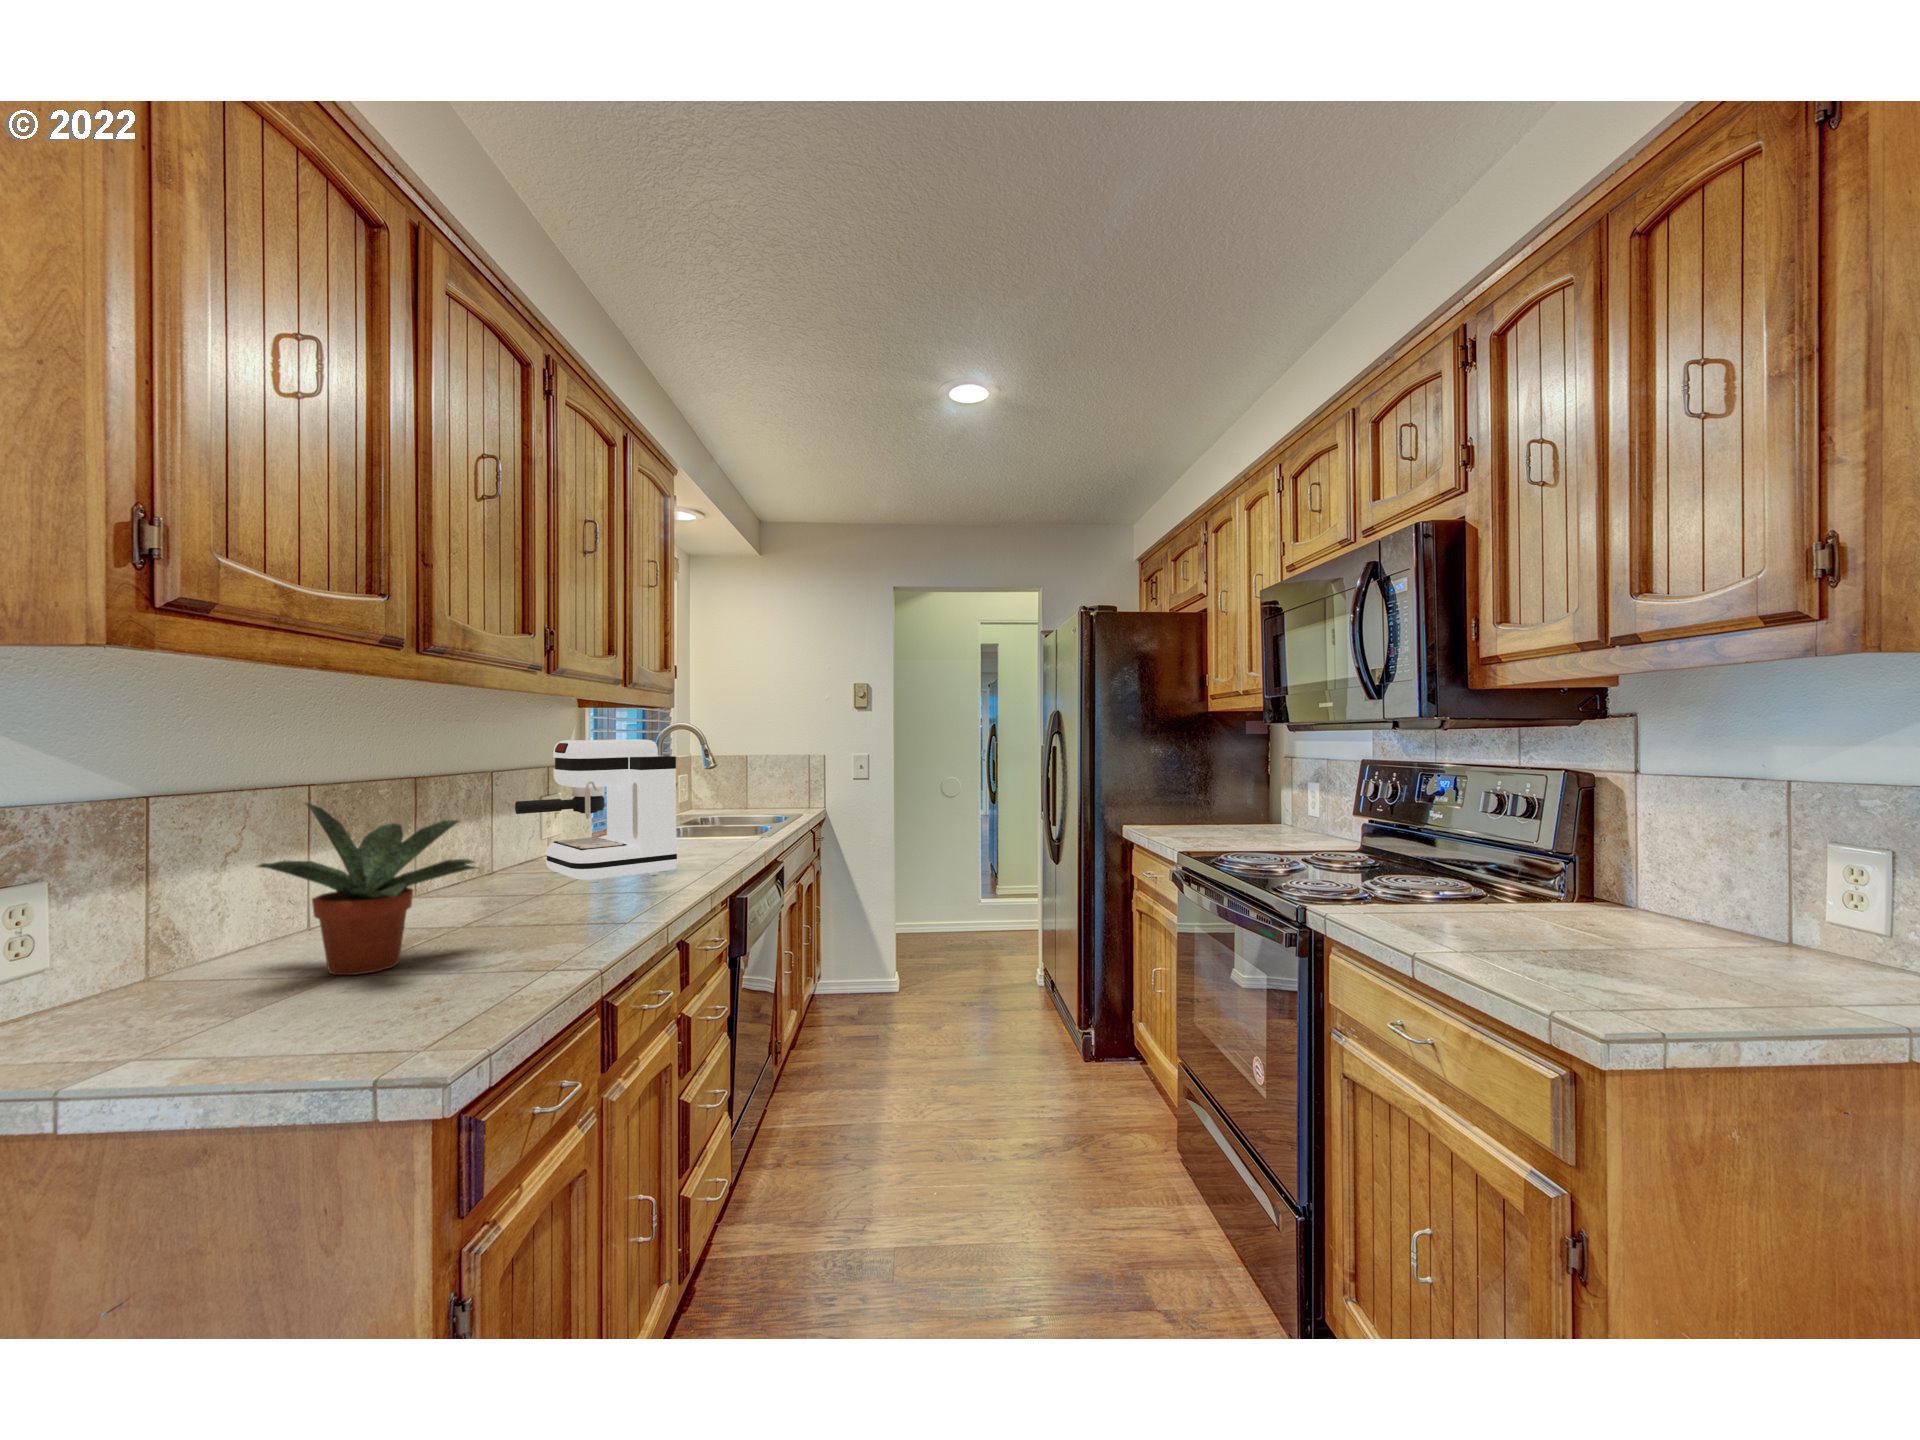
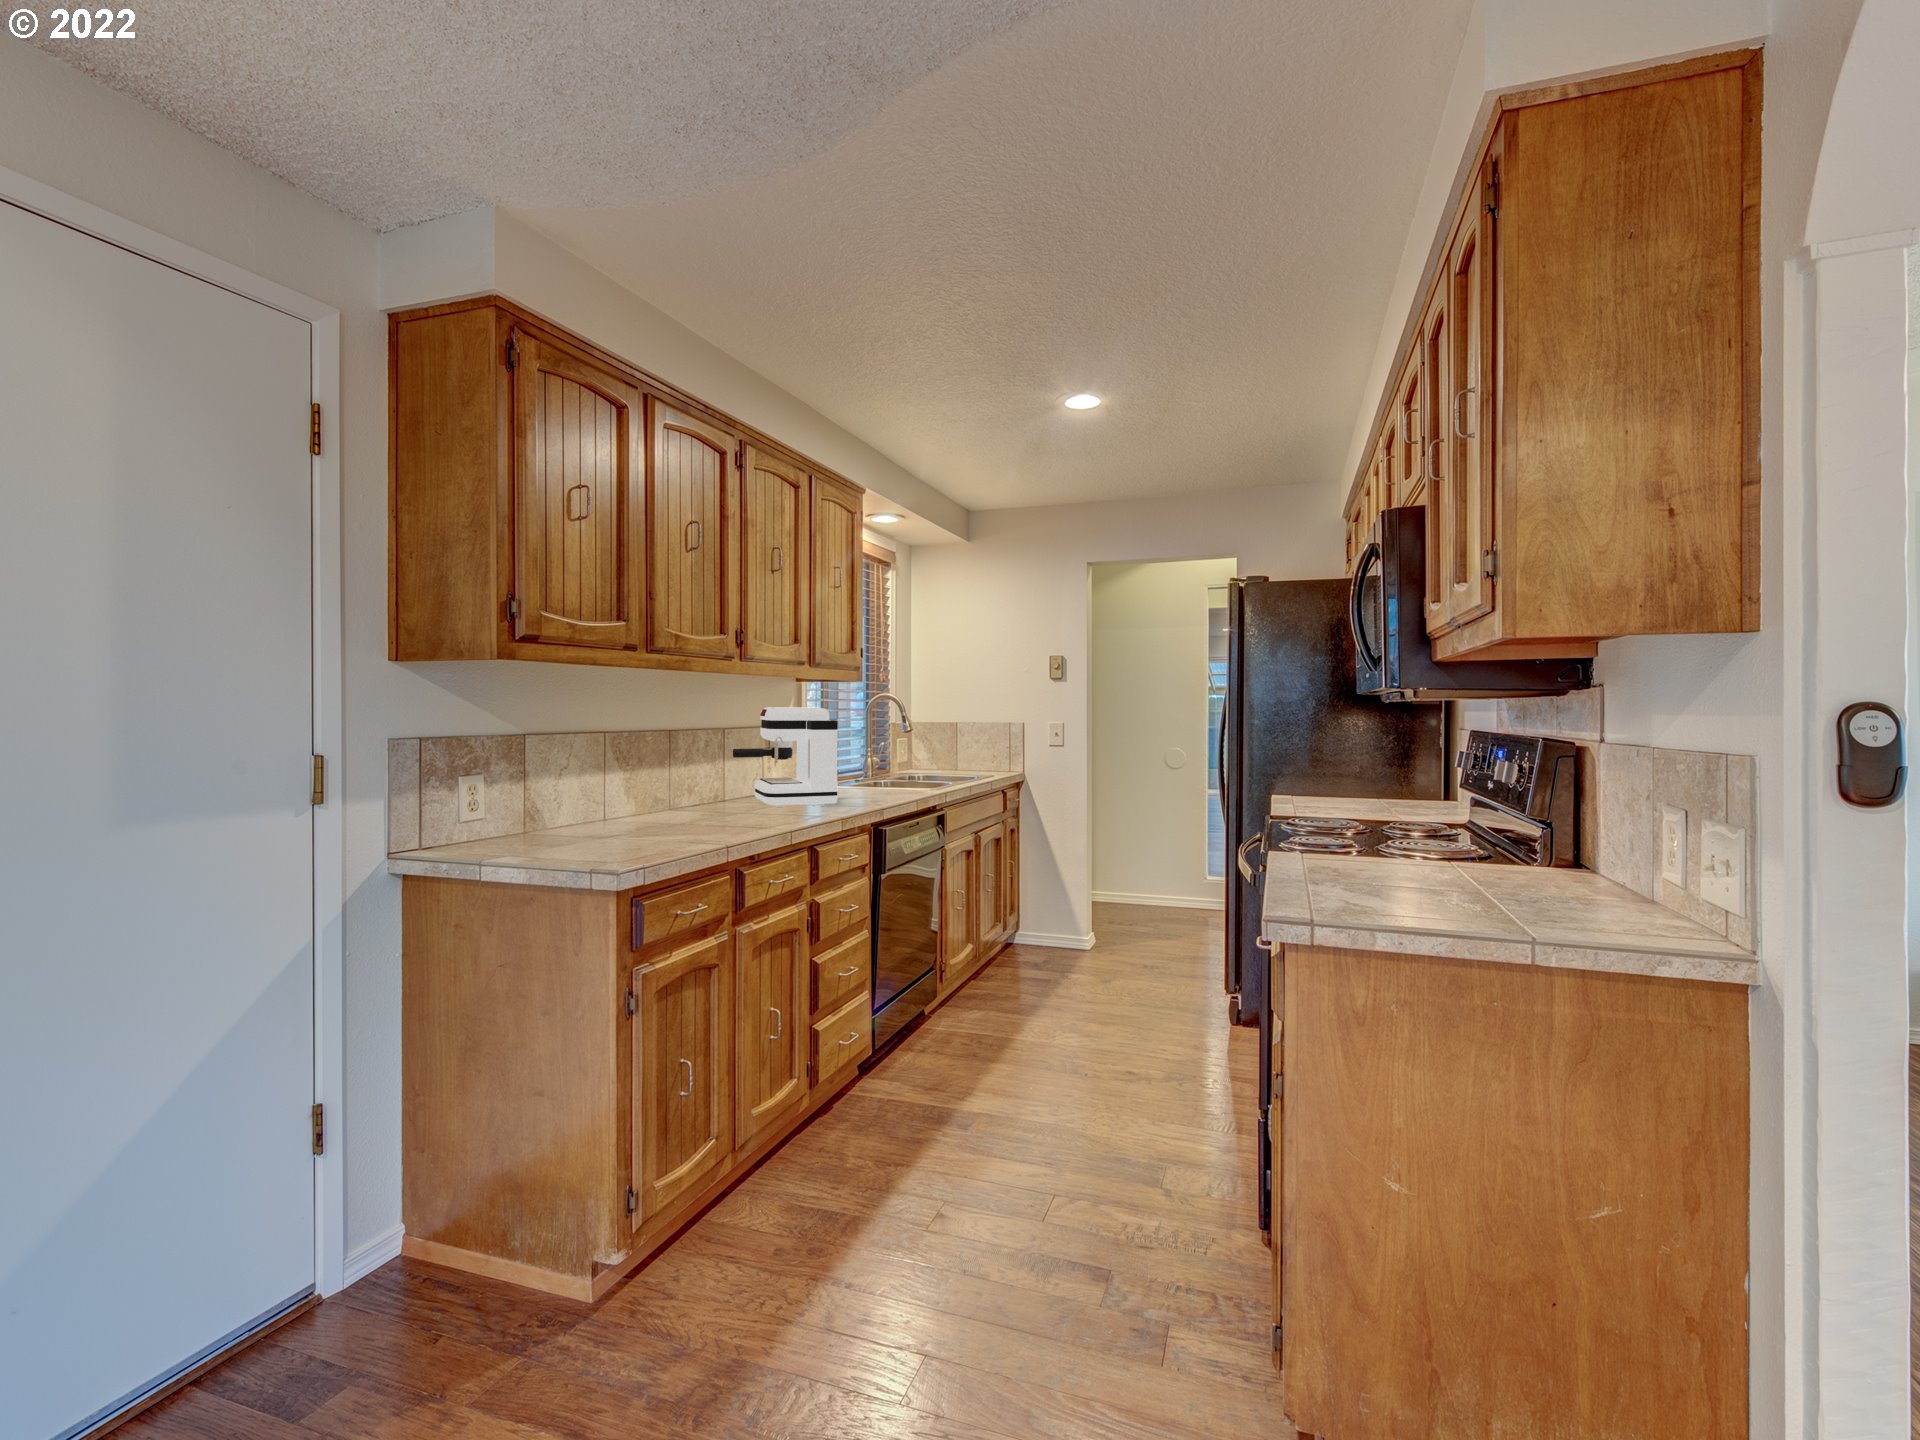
potted plant: present [258,803,476,975] -> none [563,739,681,836]

